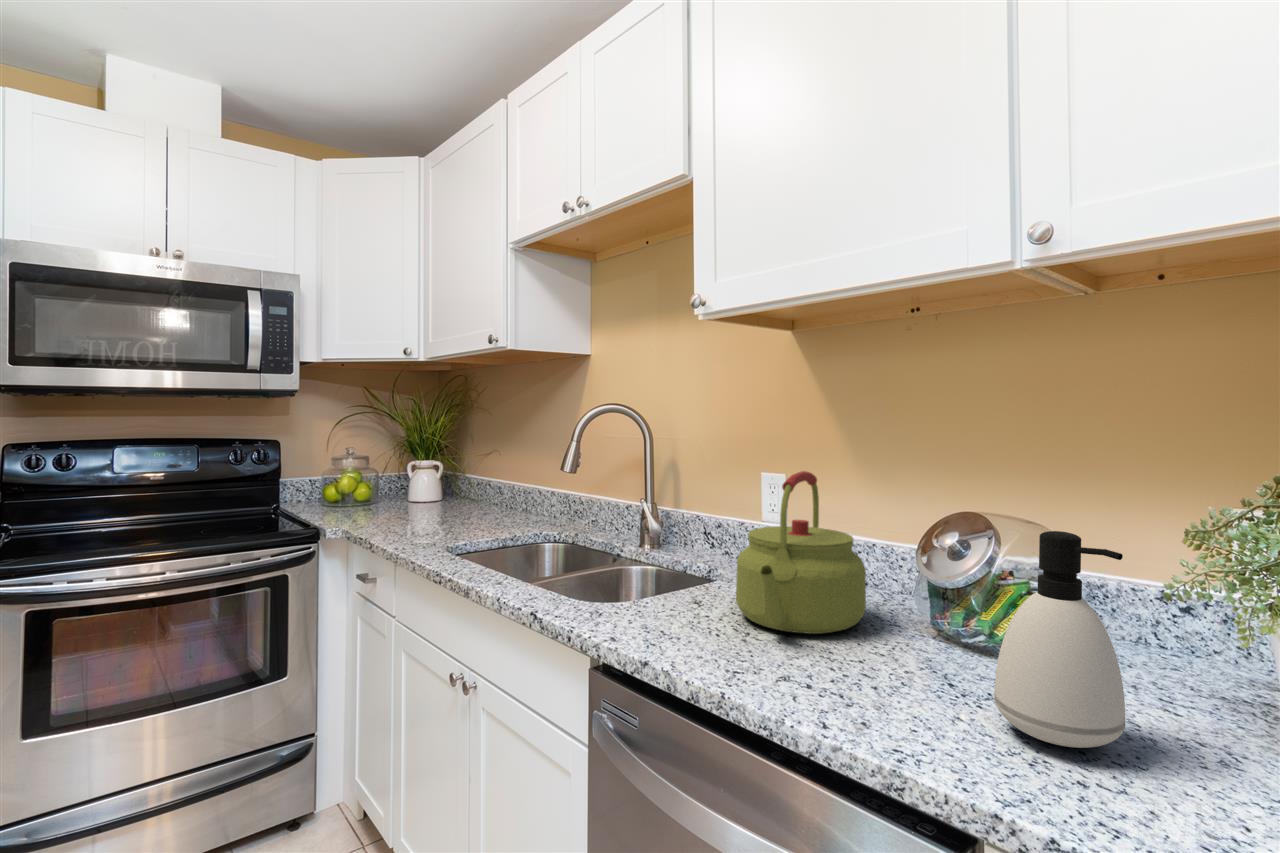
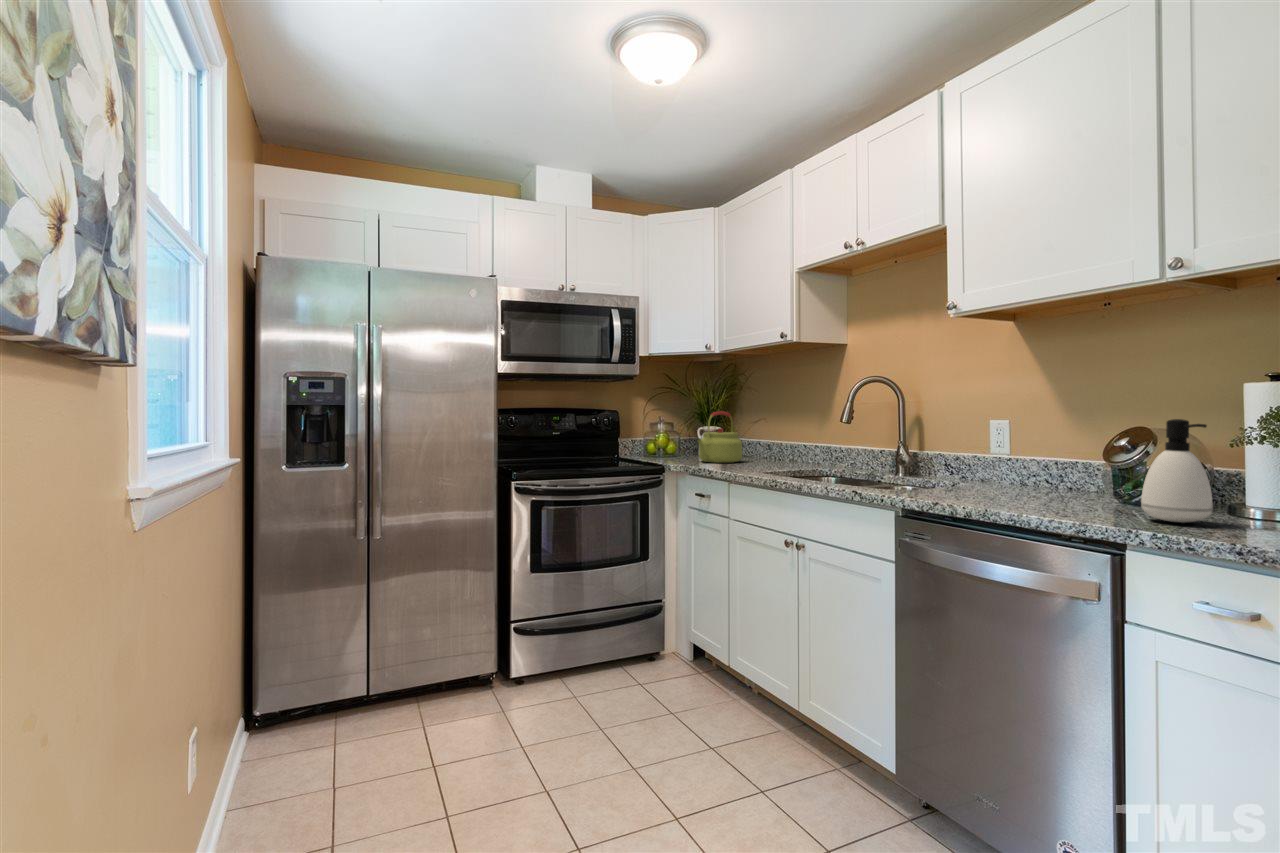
kettle: present [736,471,866,634] -> present [698,411,742,463]

